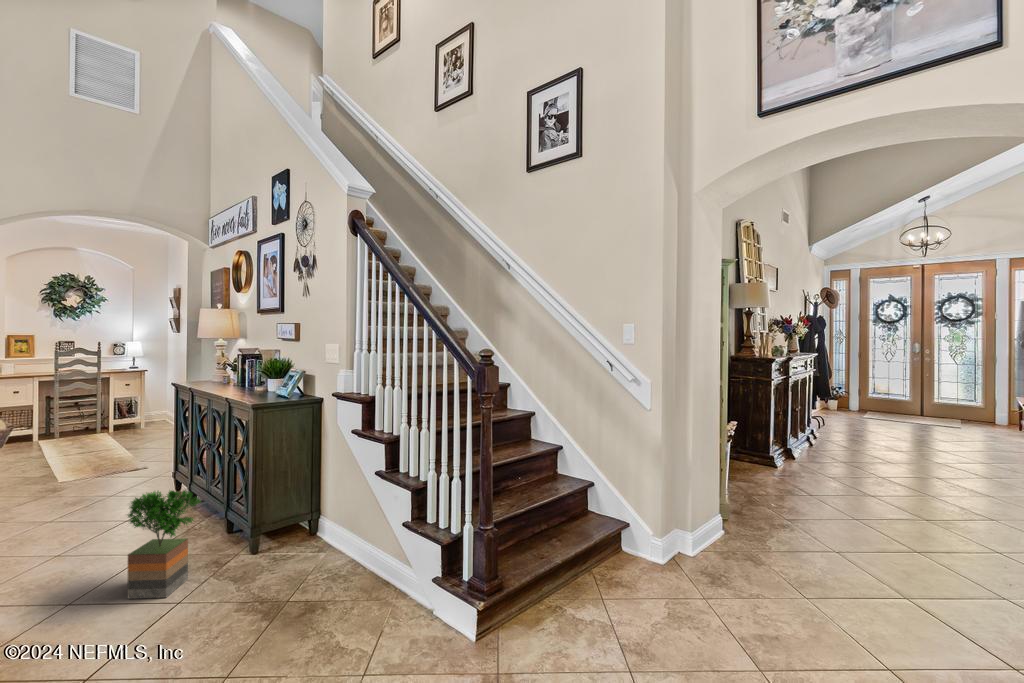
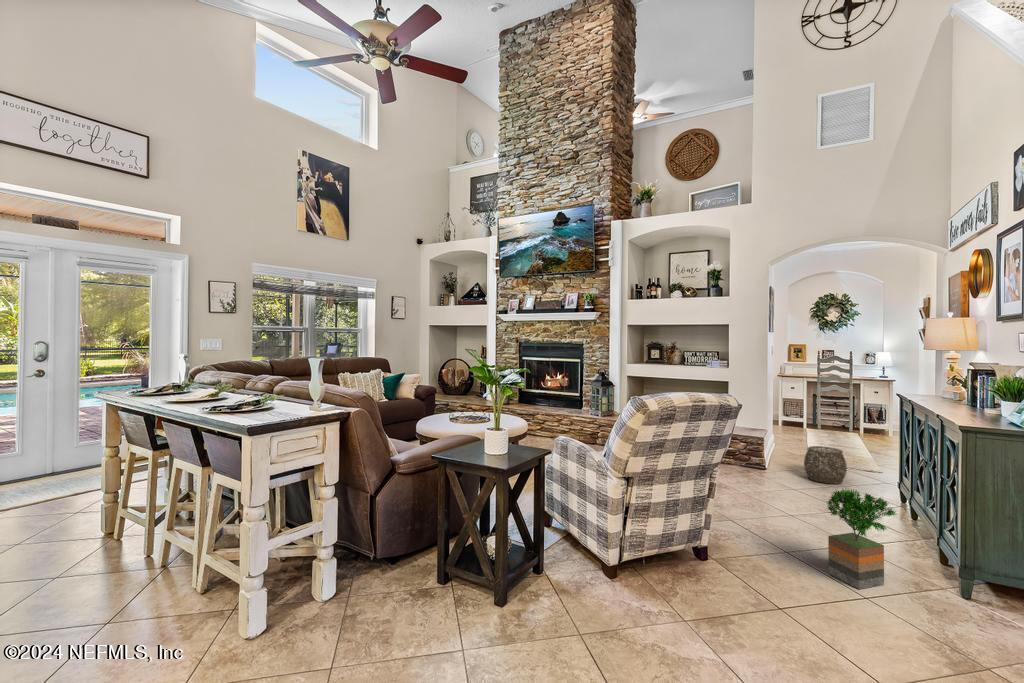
woven basket: none [56,454,114,500] -> present [804,446,847,484]

